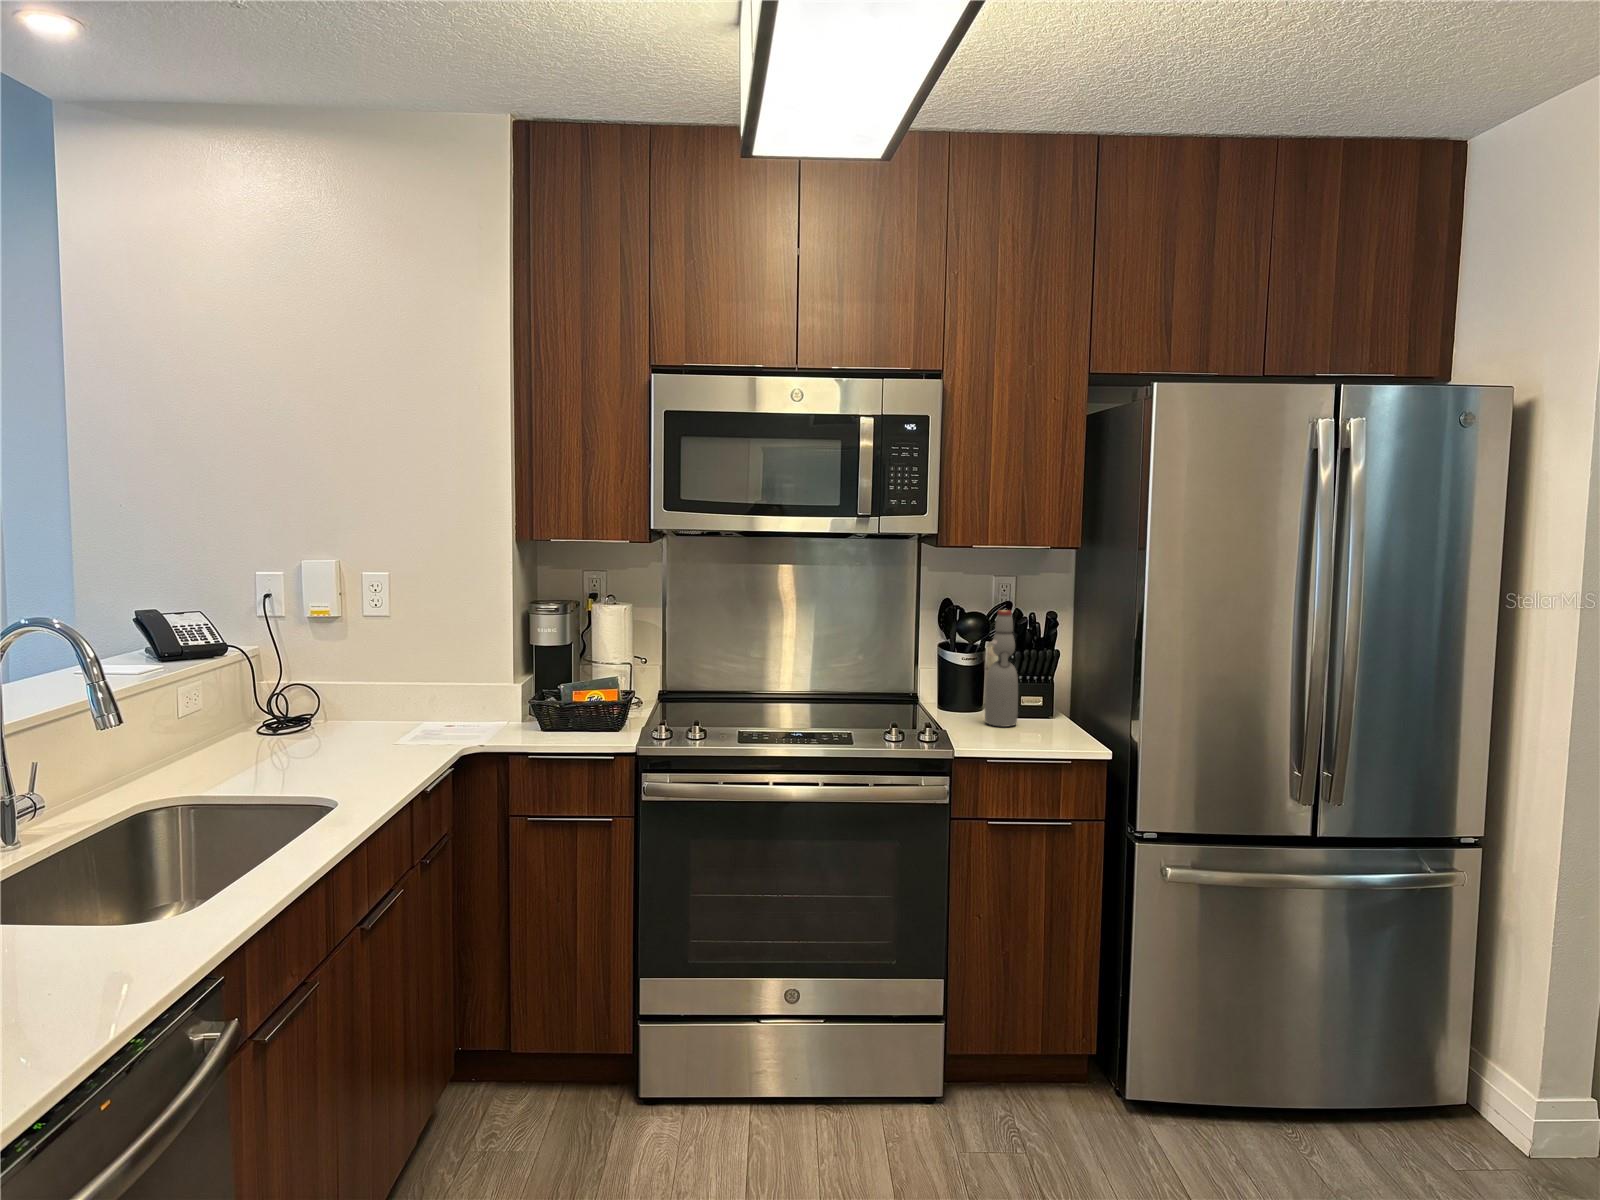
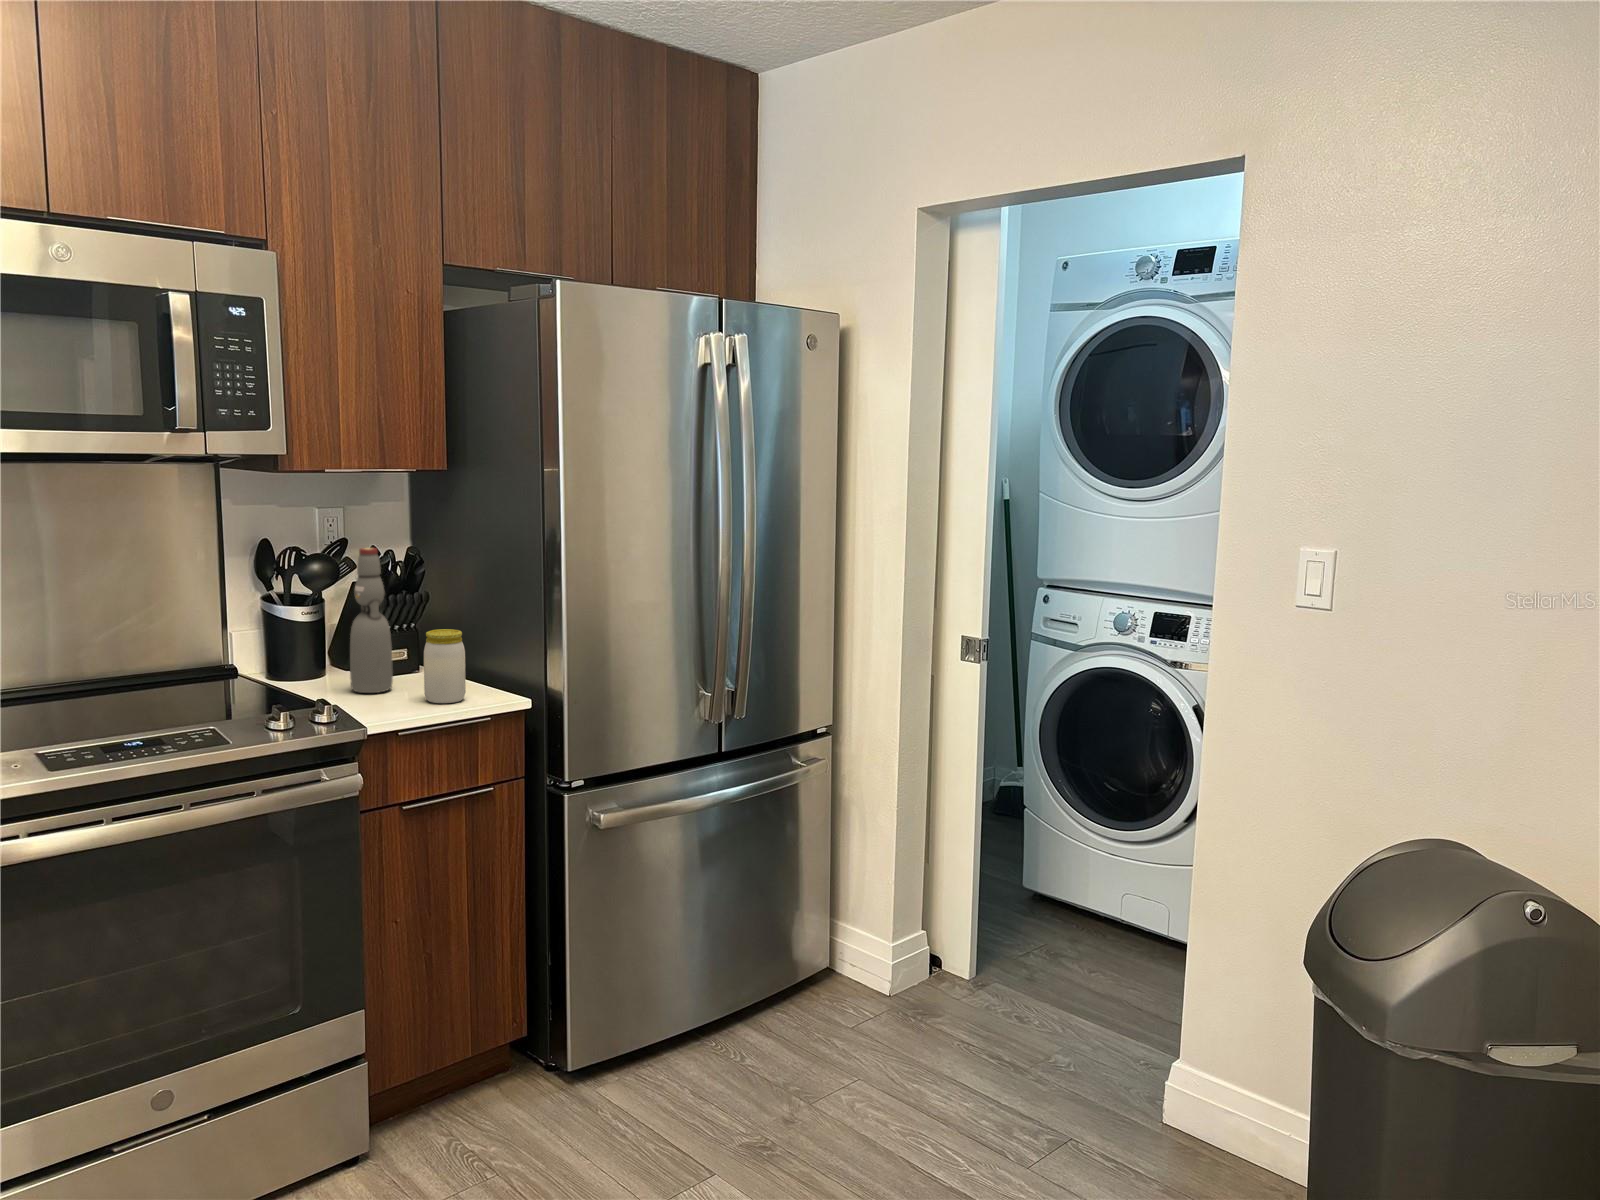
jar: none [1028,681,1063,743] -> present [424,629,466,703]

